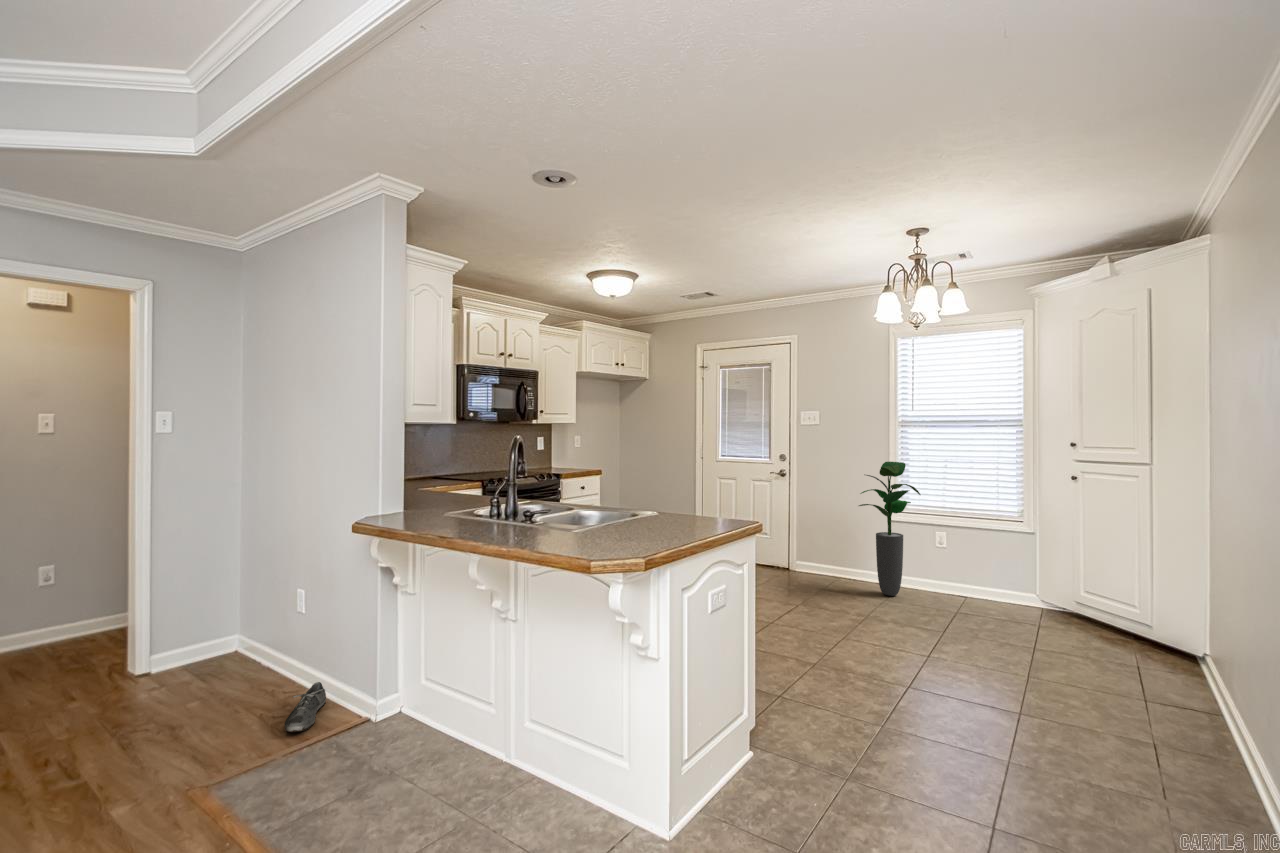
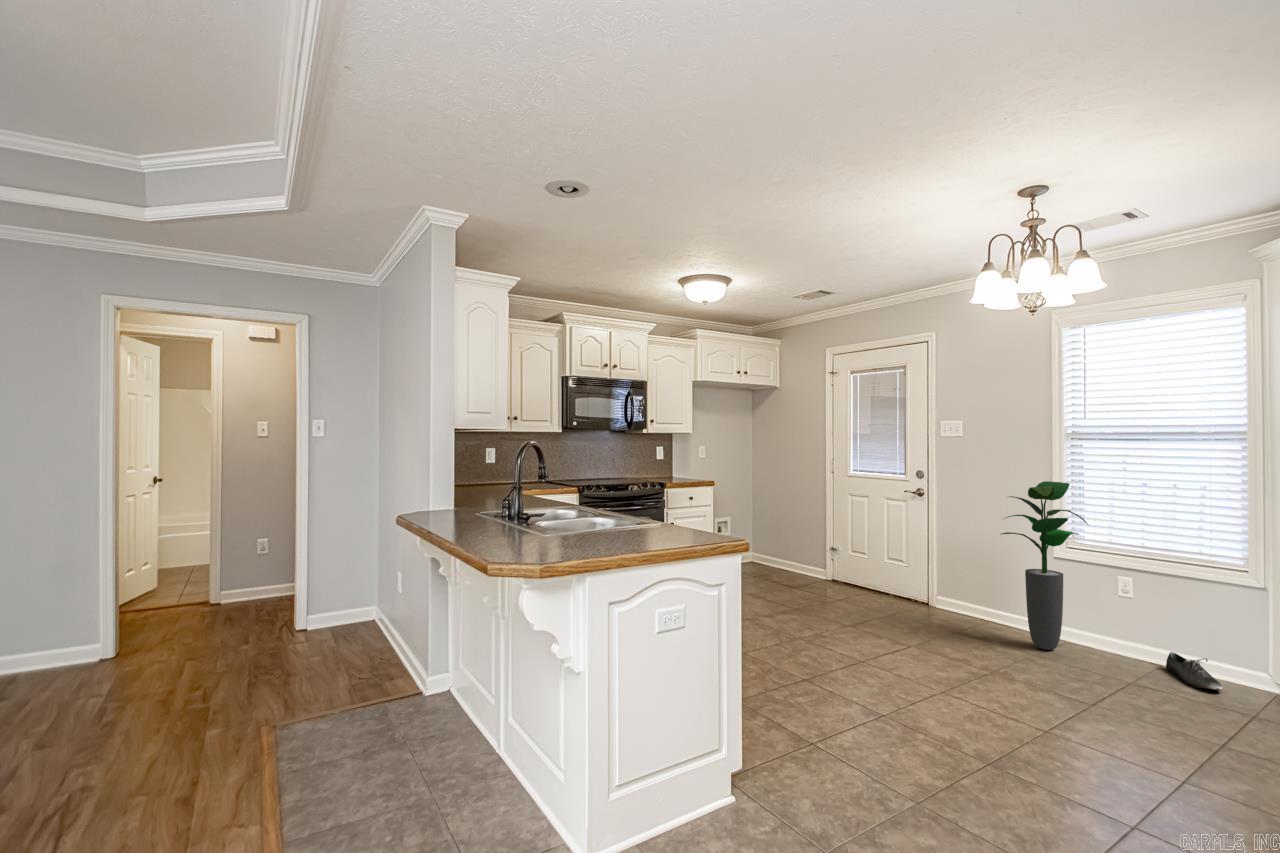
shoe: present [285,682,326,732] -> present [1166,652,1222,691]

